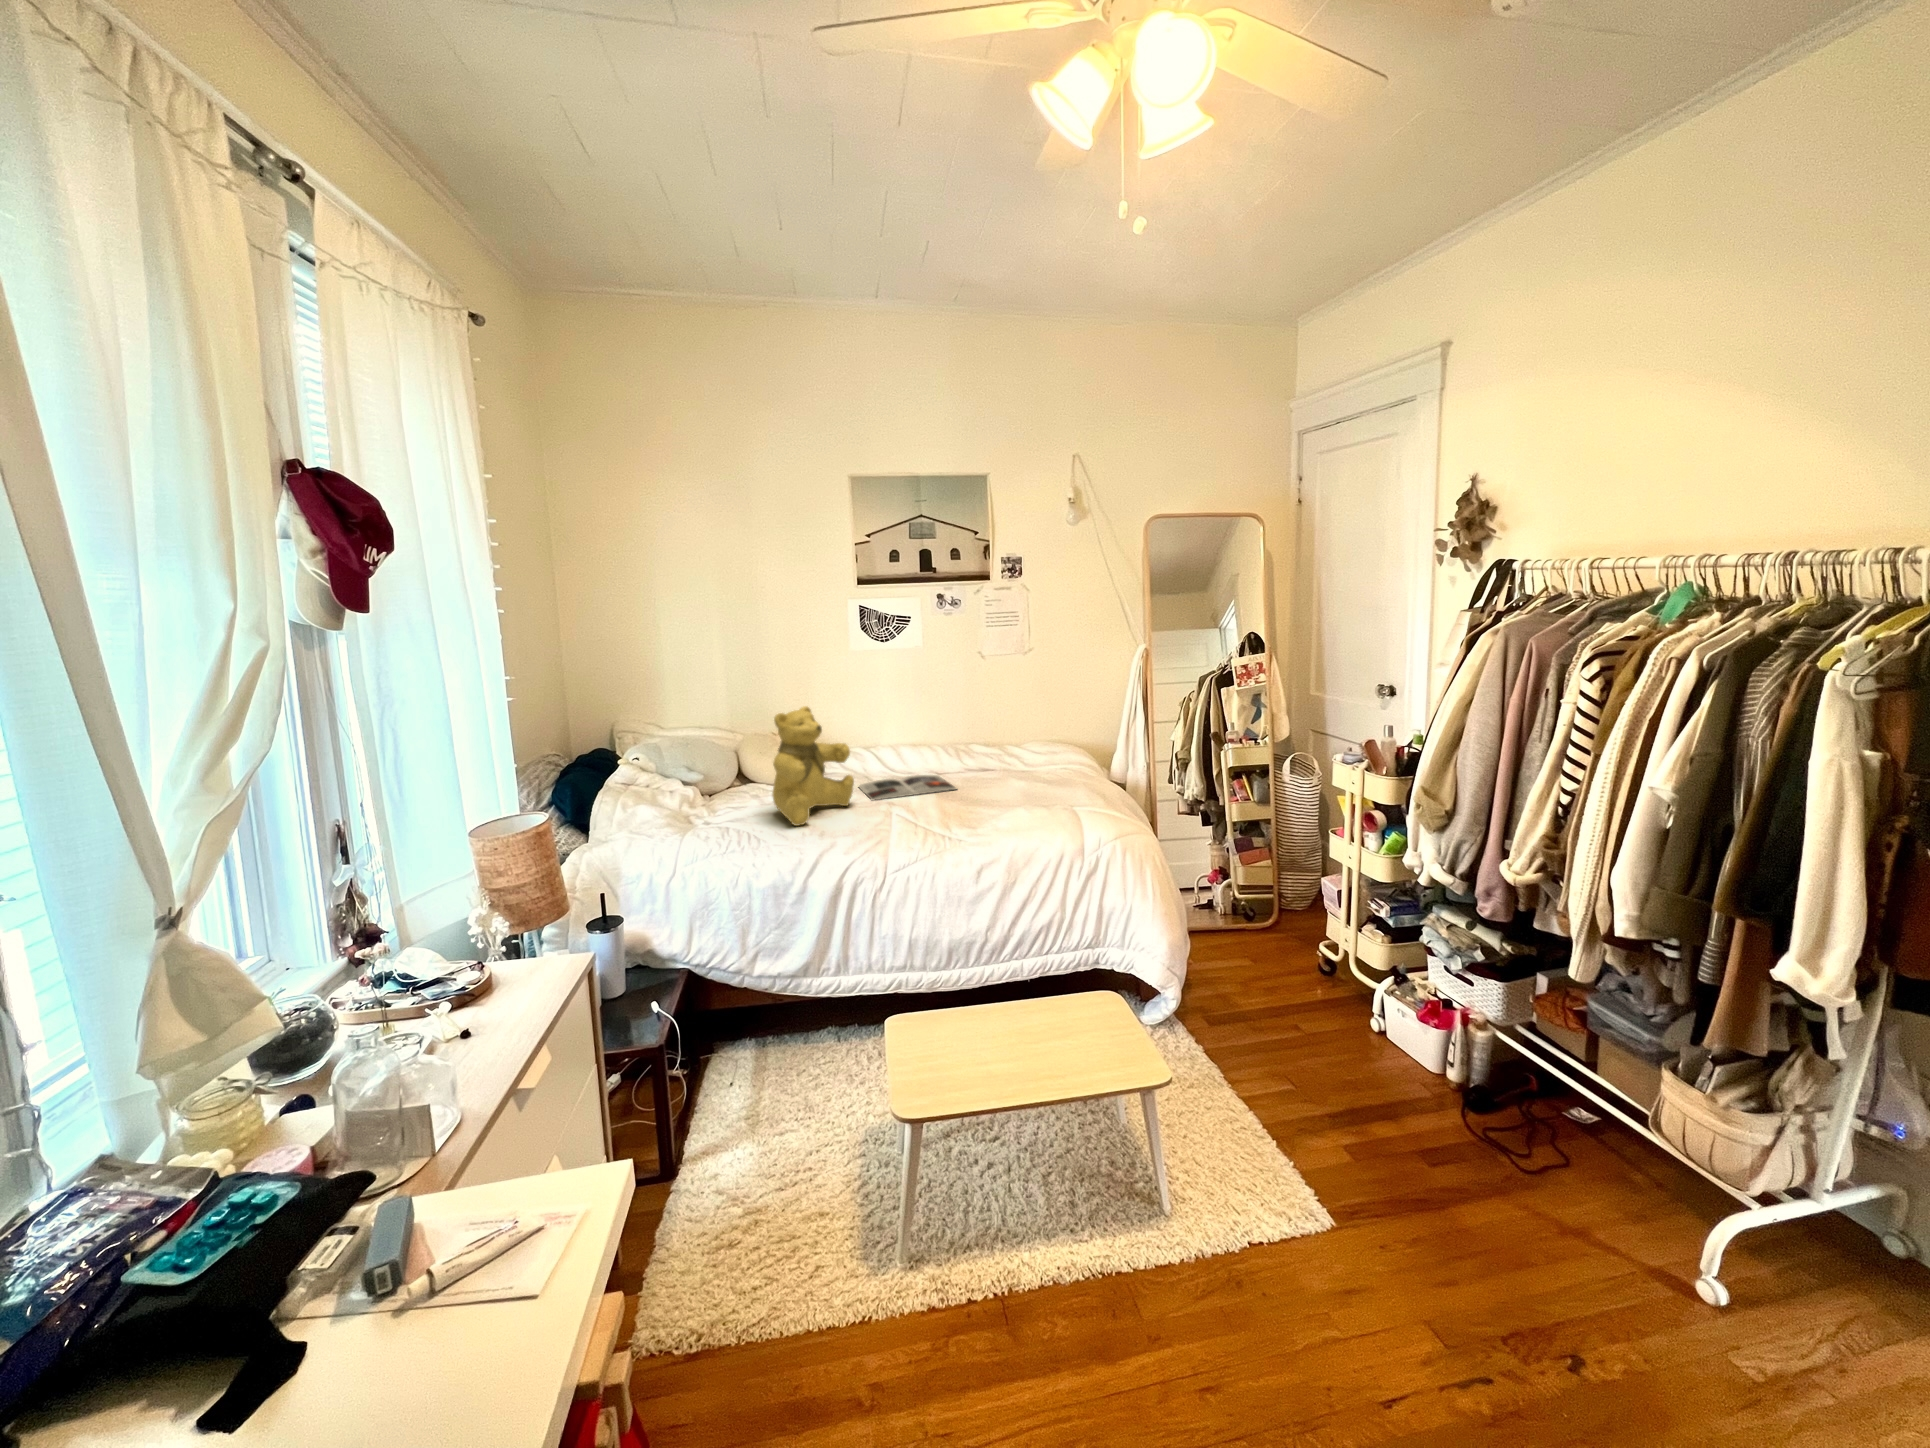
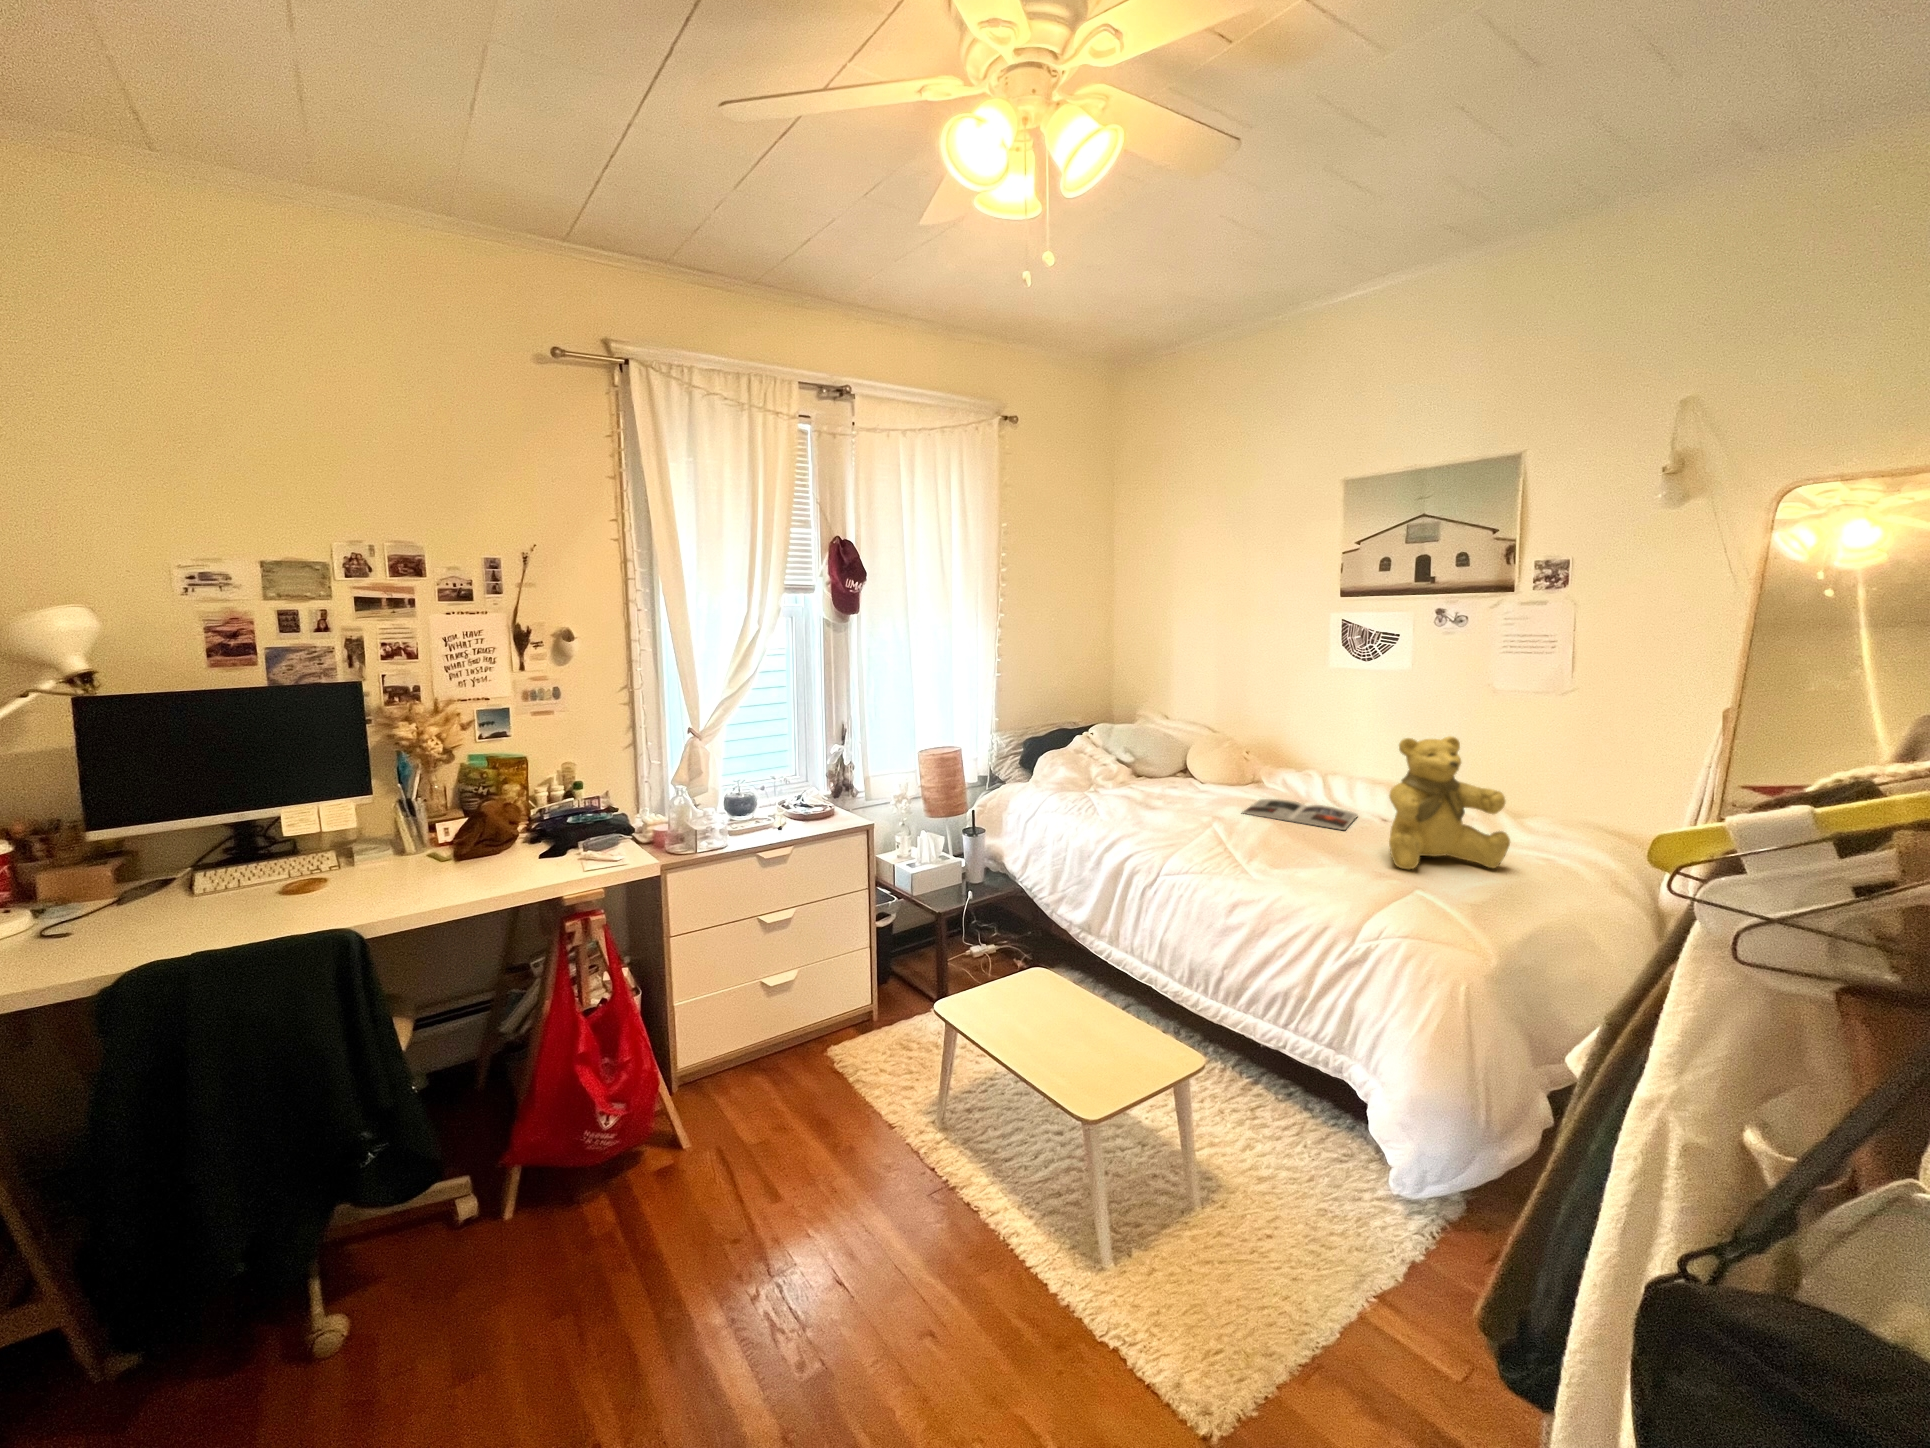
teddy bear: present [772,706,854,826] -> present [1389,736,1510,869]

